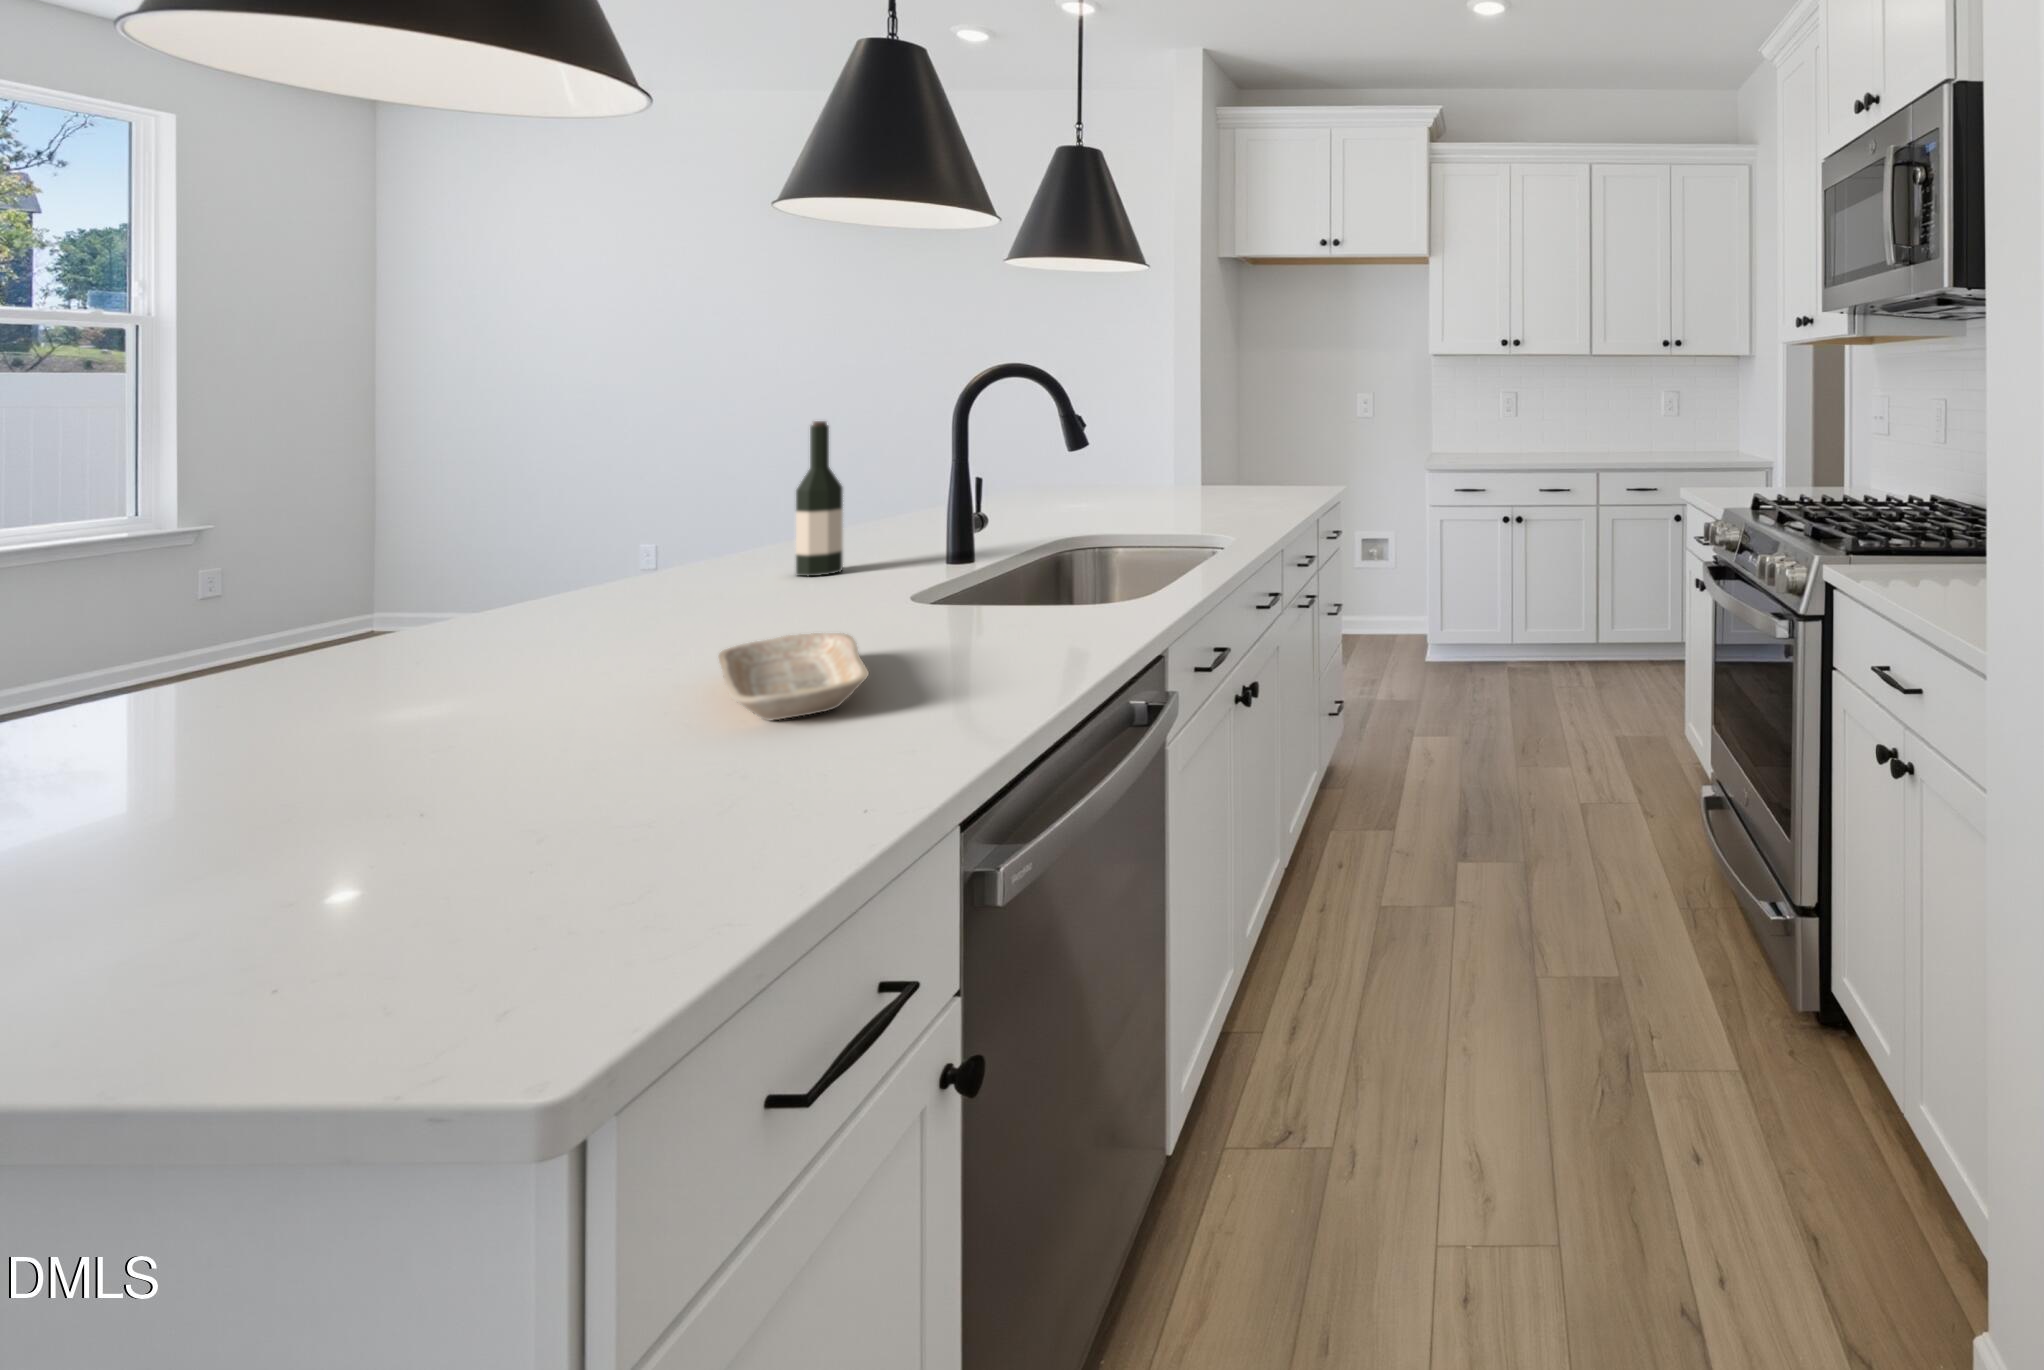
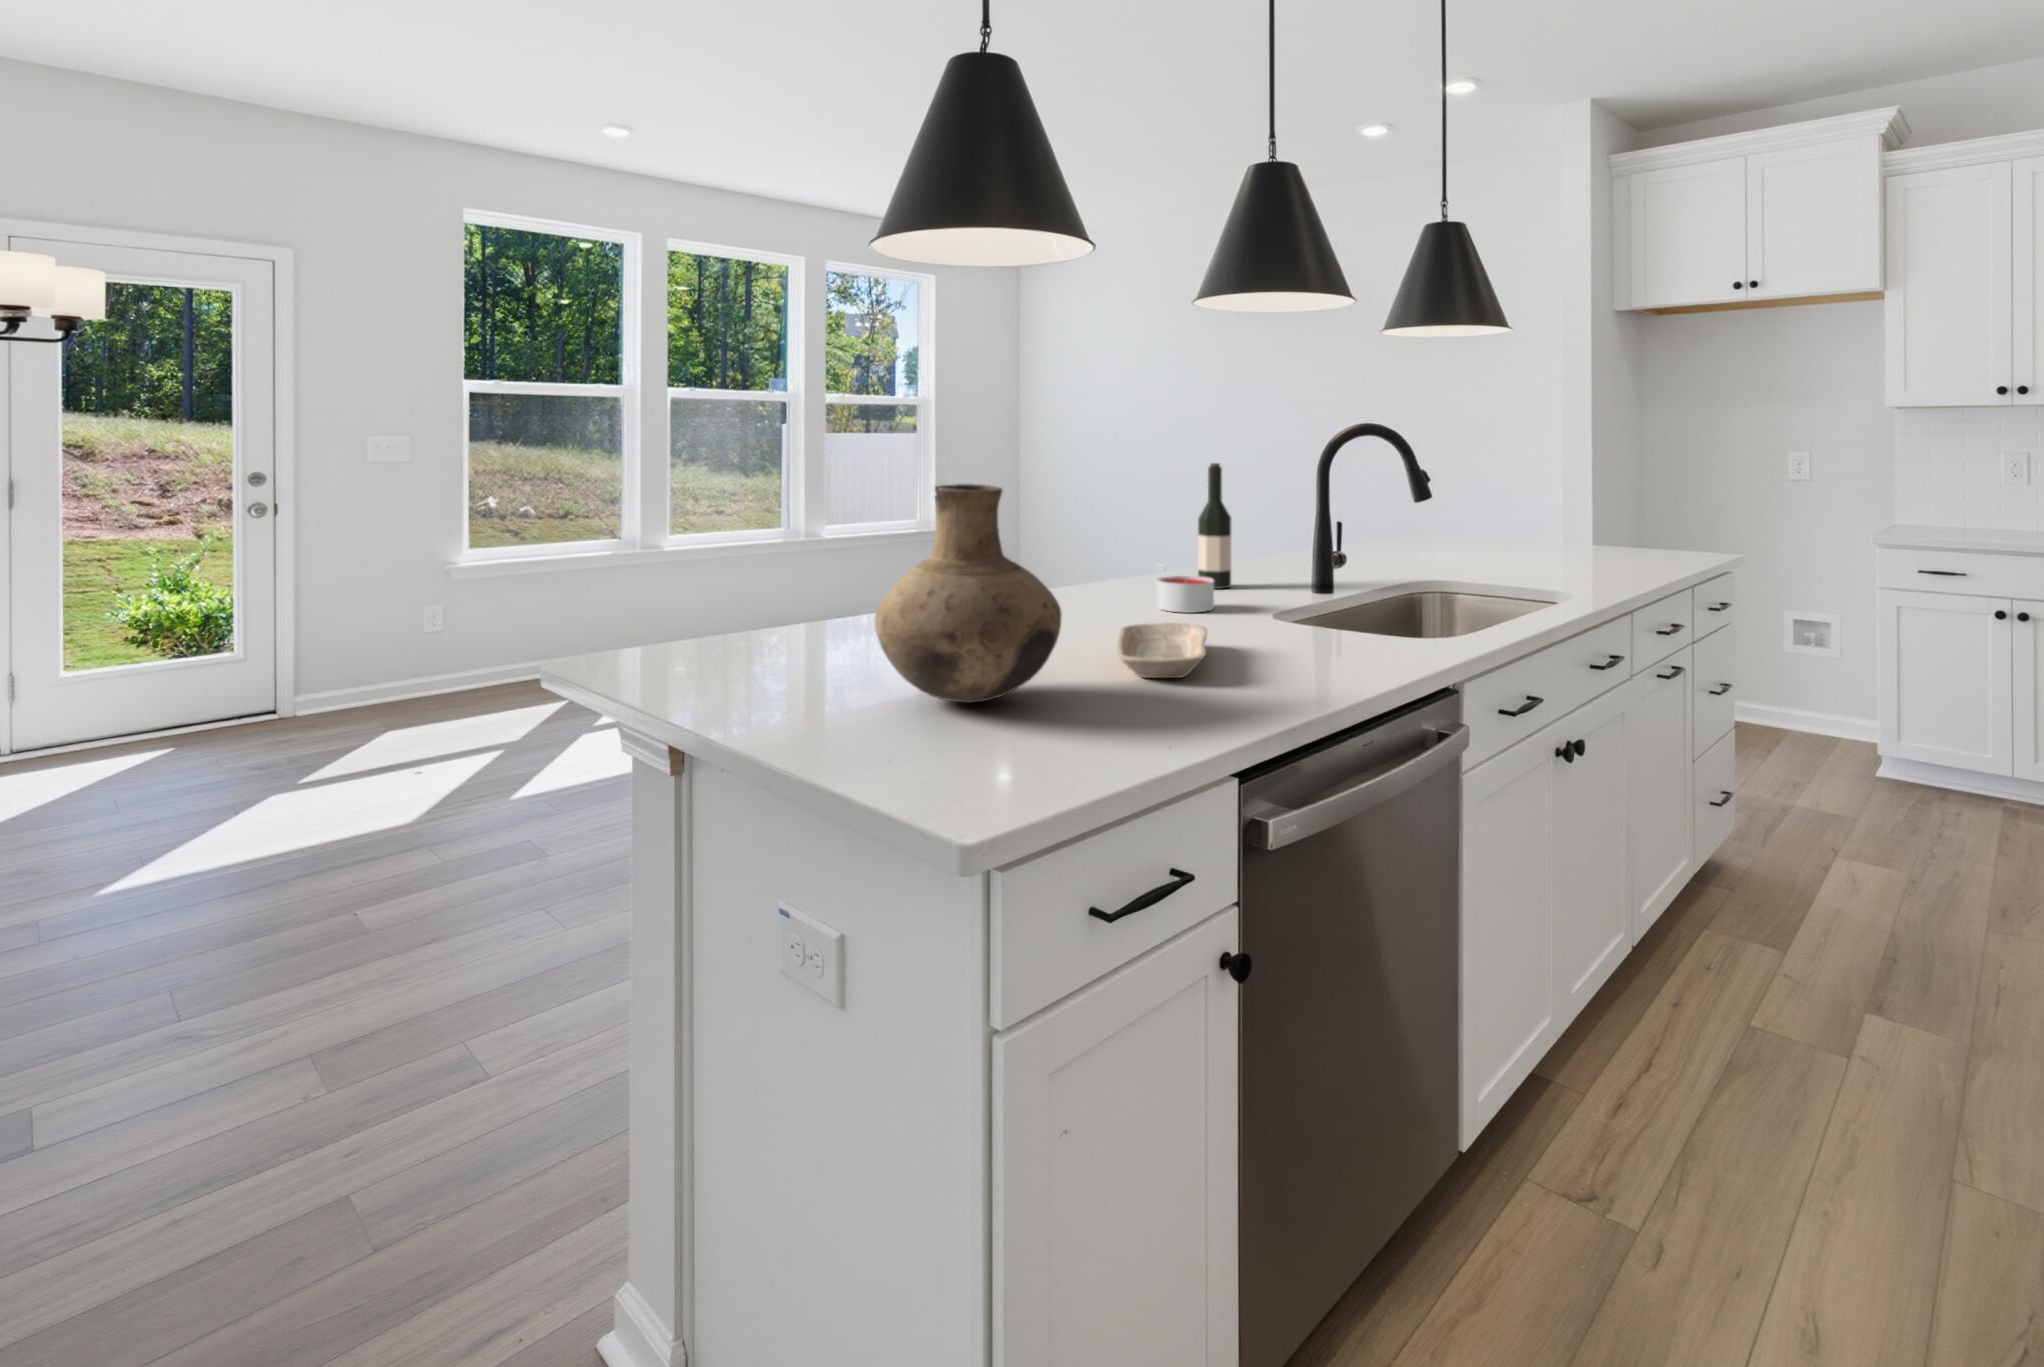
vase: none [242,480,651,834] -> present [875,484,1062,703]
candle: none [748,566,833,616] -> present [1157,576,1214,613]

